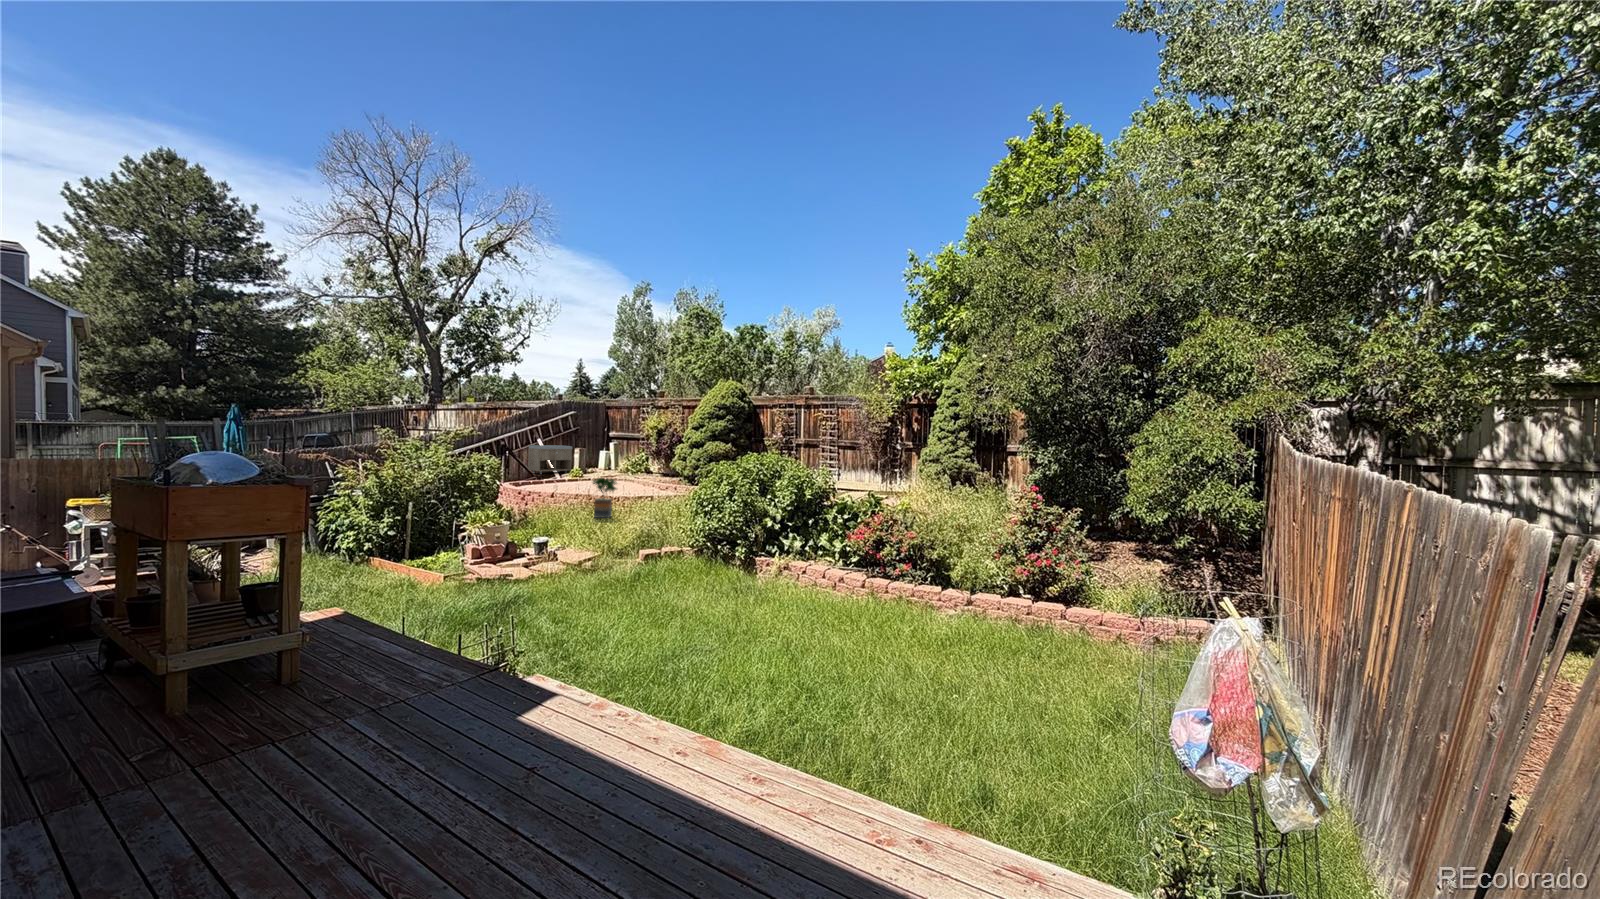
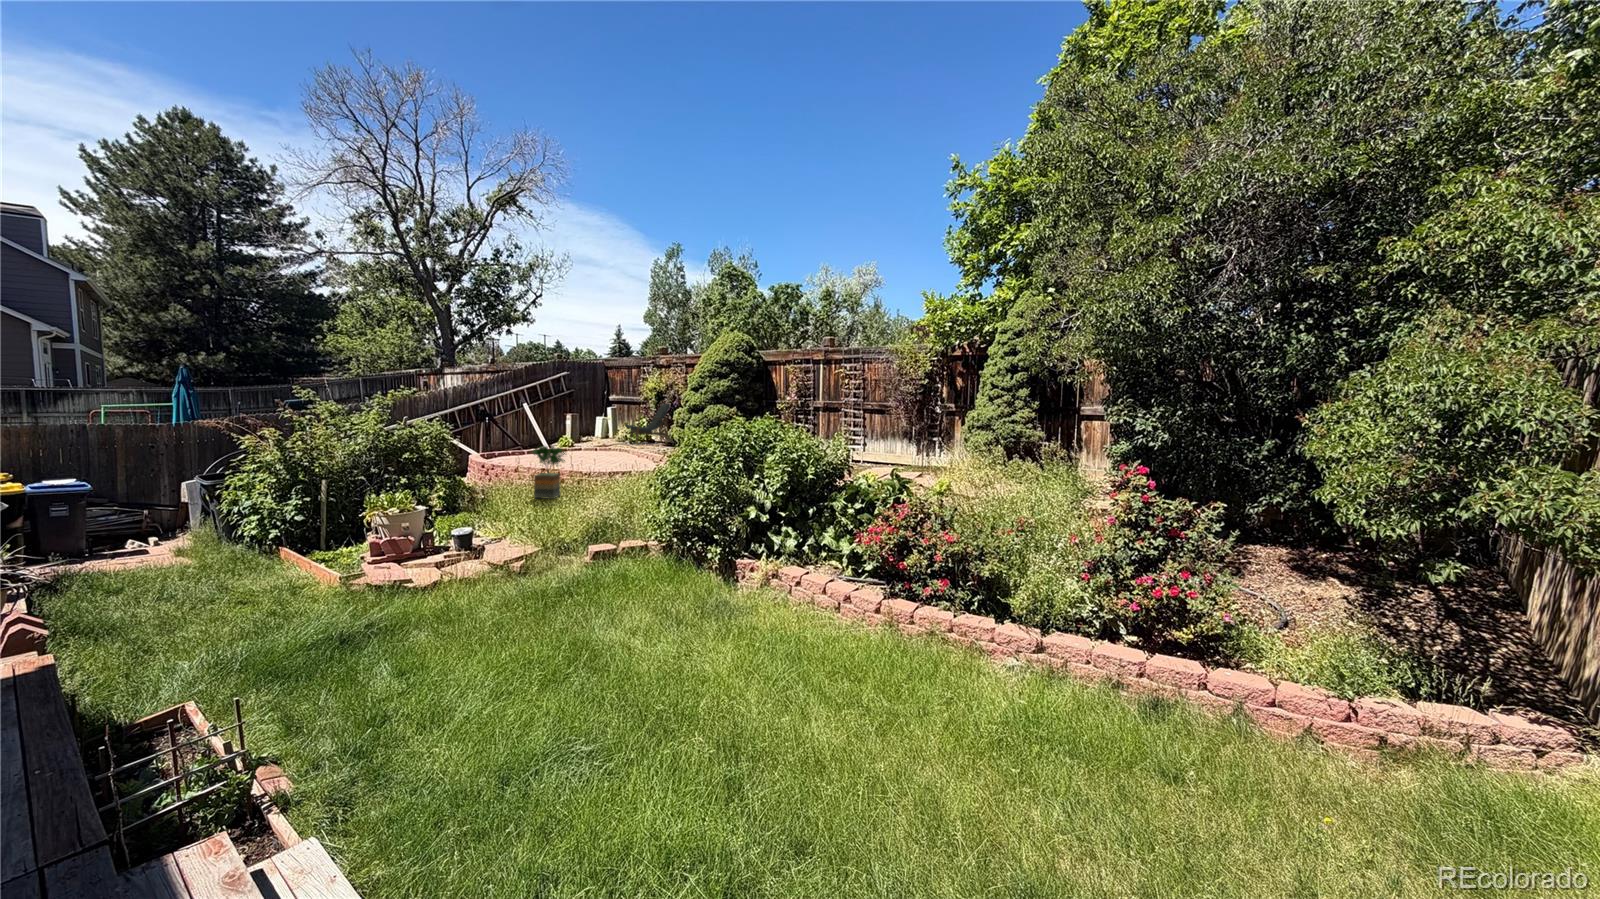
lounge chair: none [623,440,665,477] -> present [626,404,670,444]
storage bench: present [528,445,572,474] -> none [523,410,572,441]

